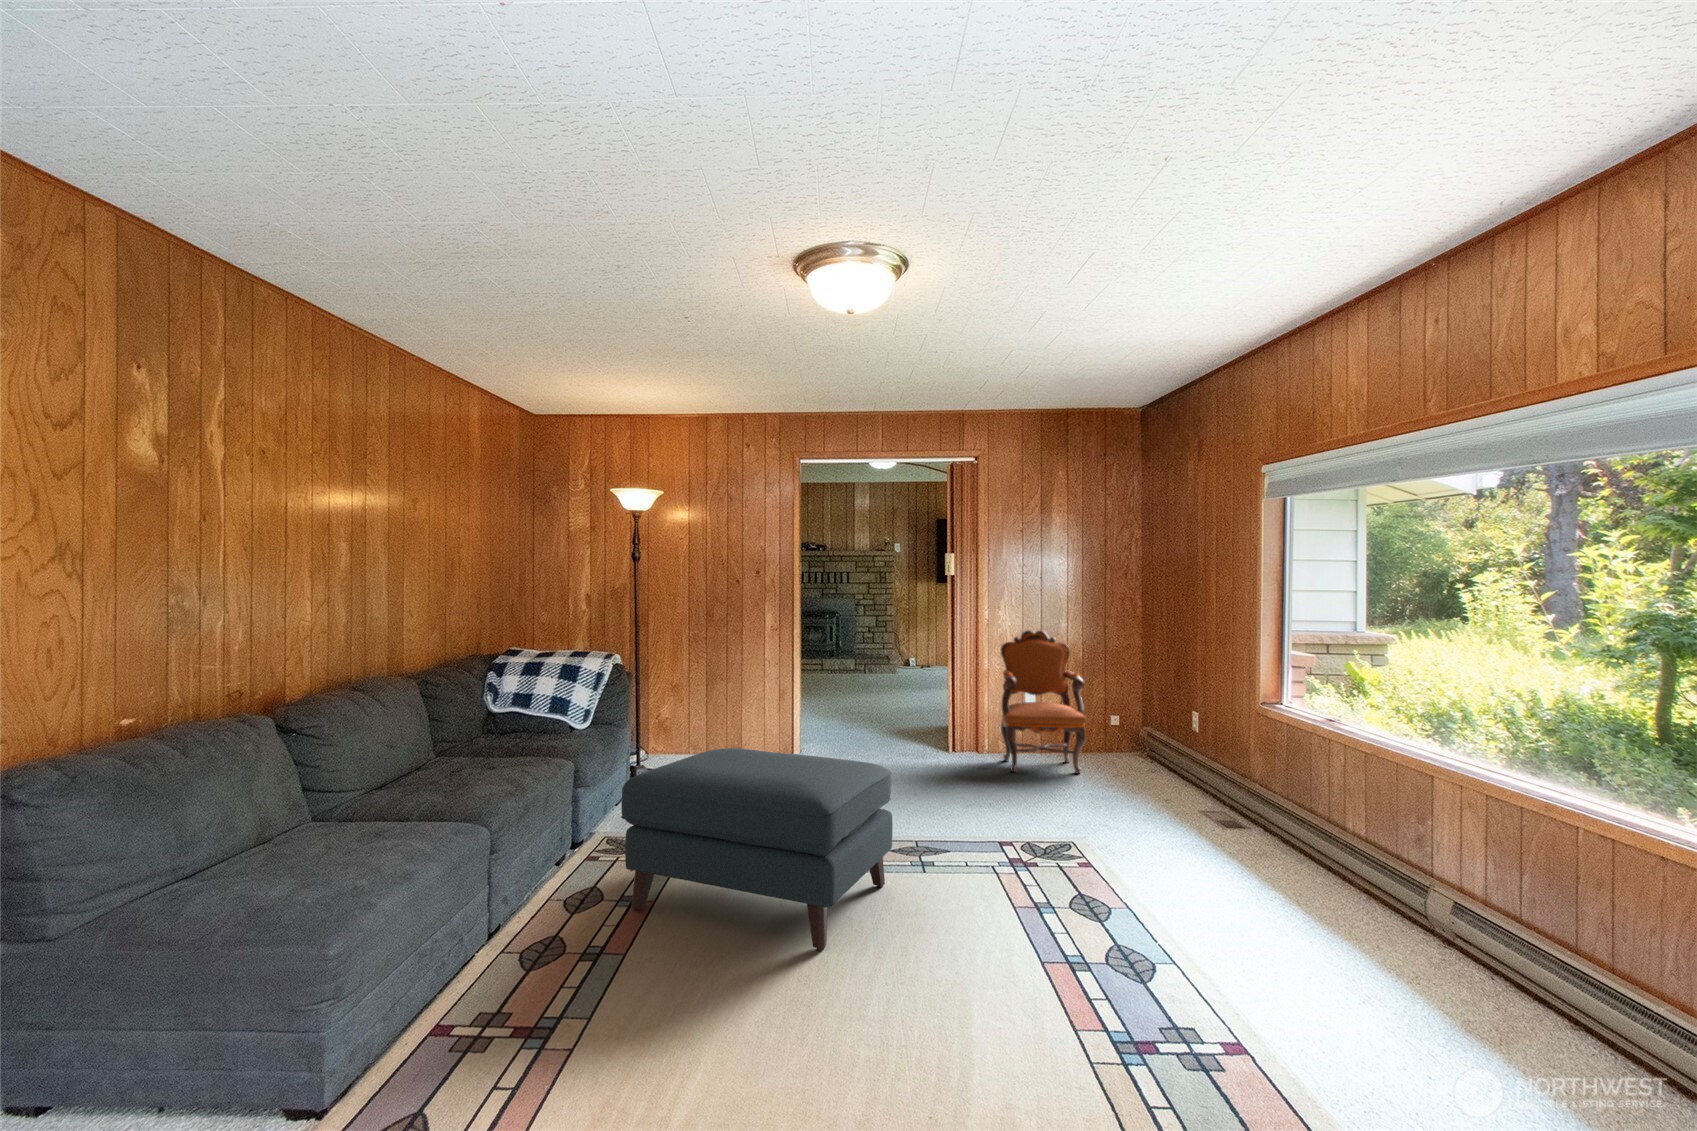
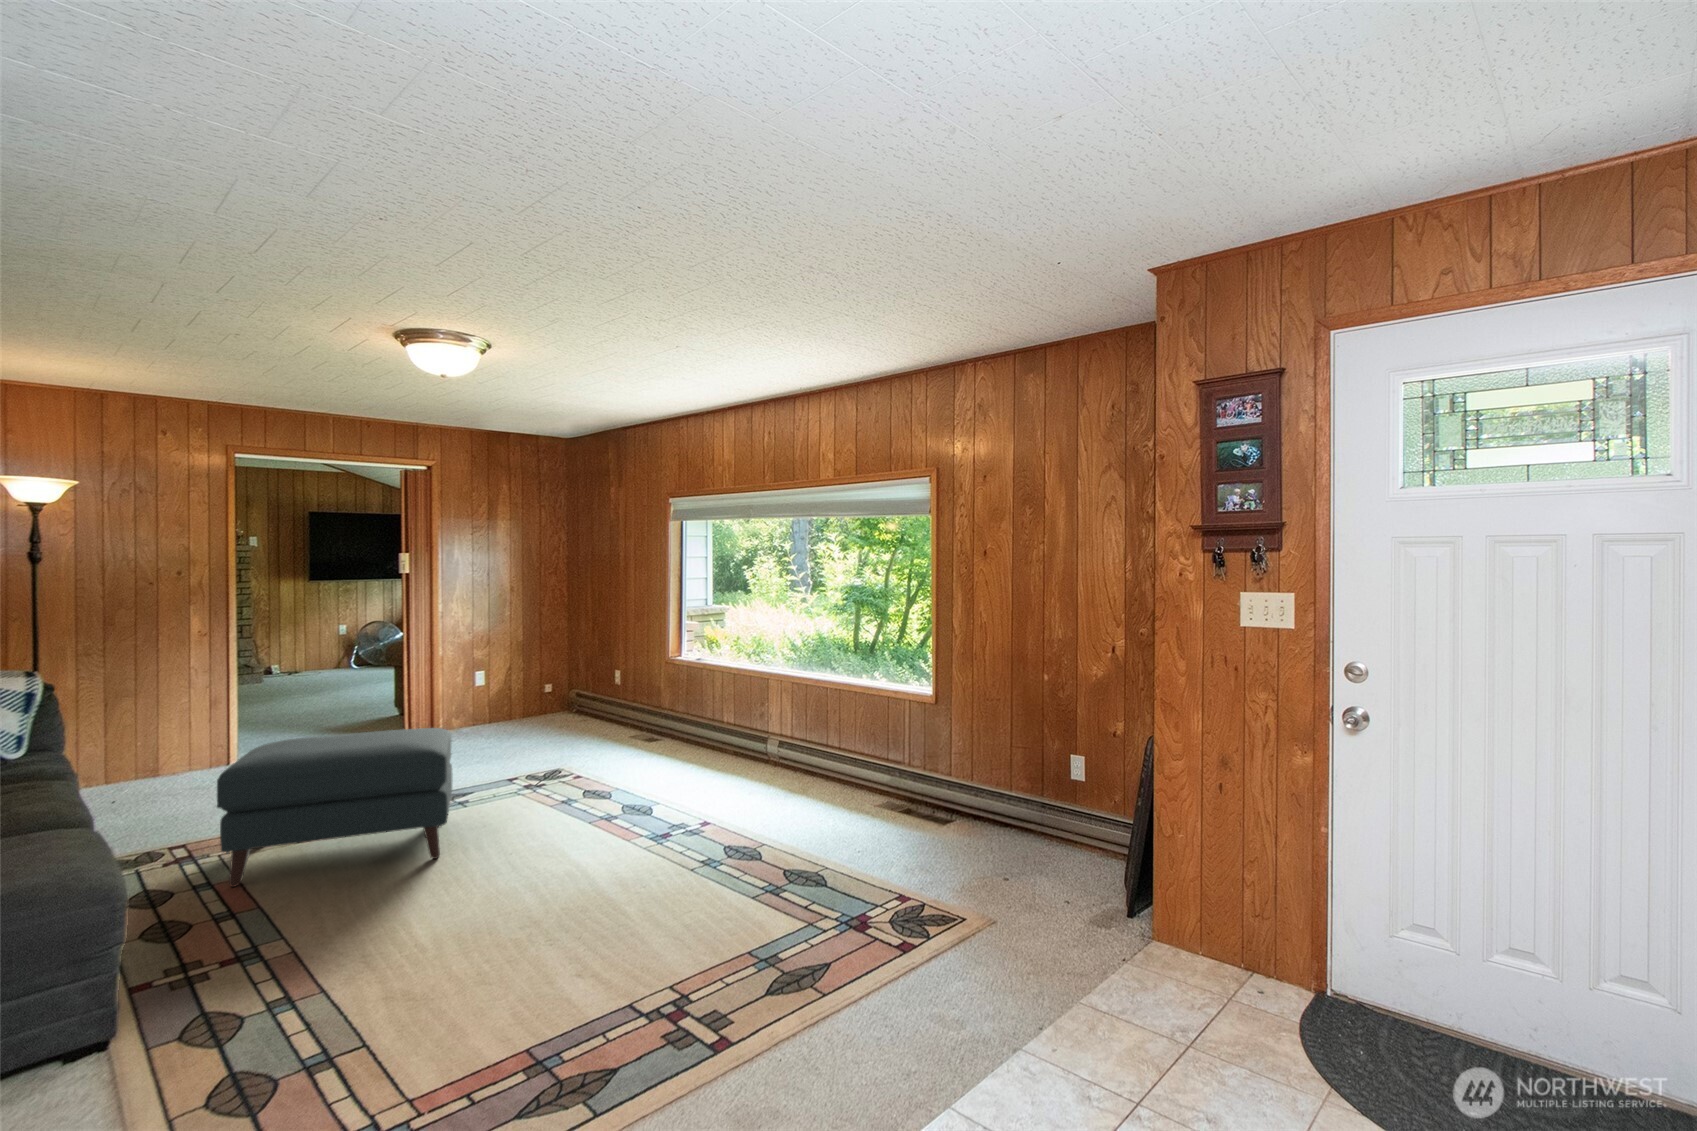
armchair: present [1001,630,1087,774] -> none [456,619,538,739]

